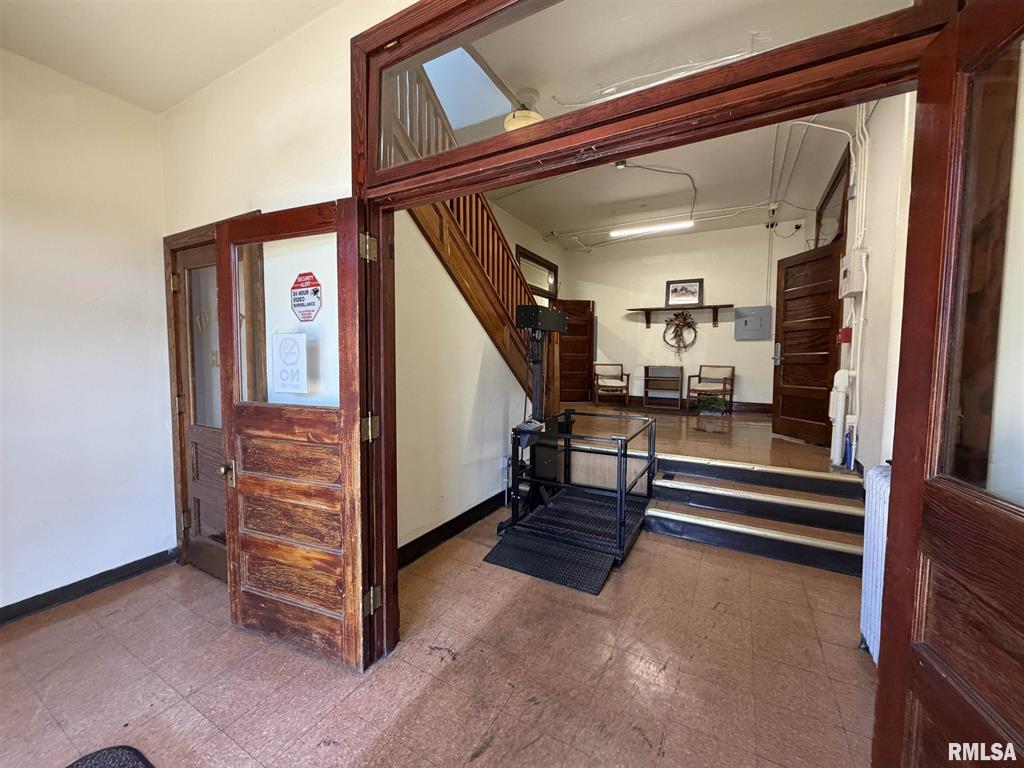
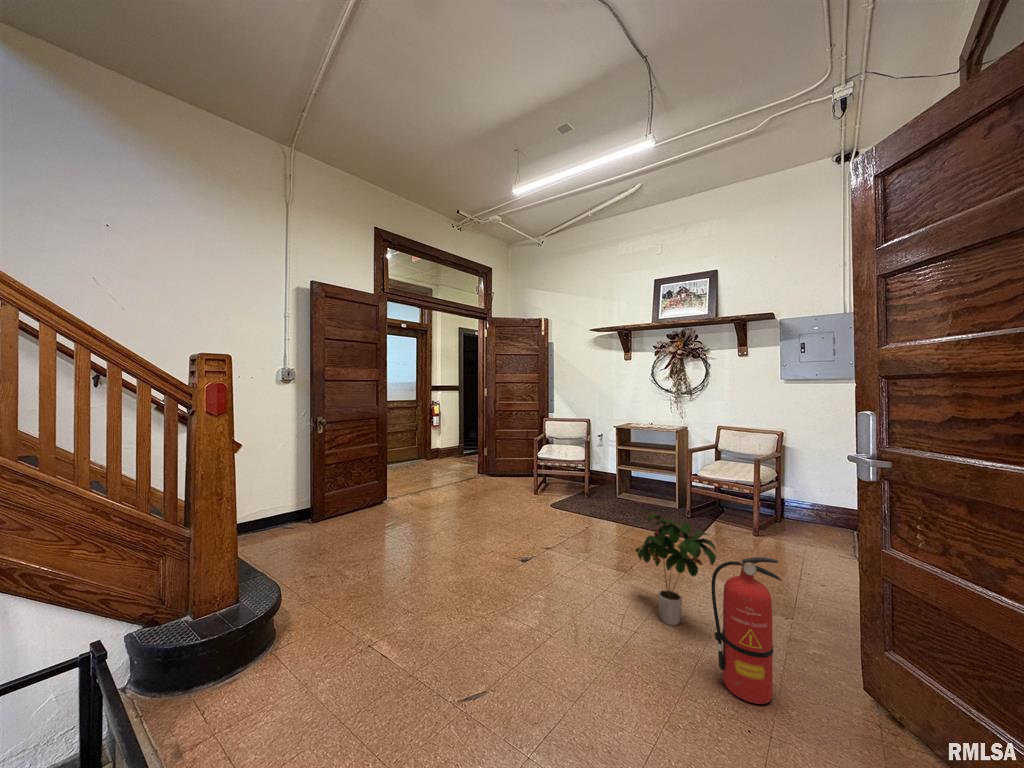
fire extinguisher: none [733,399,753,439] -> present [711,557,781,704]

